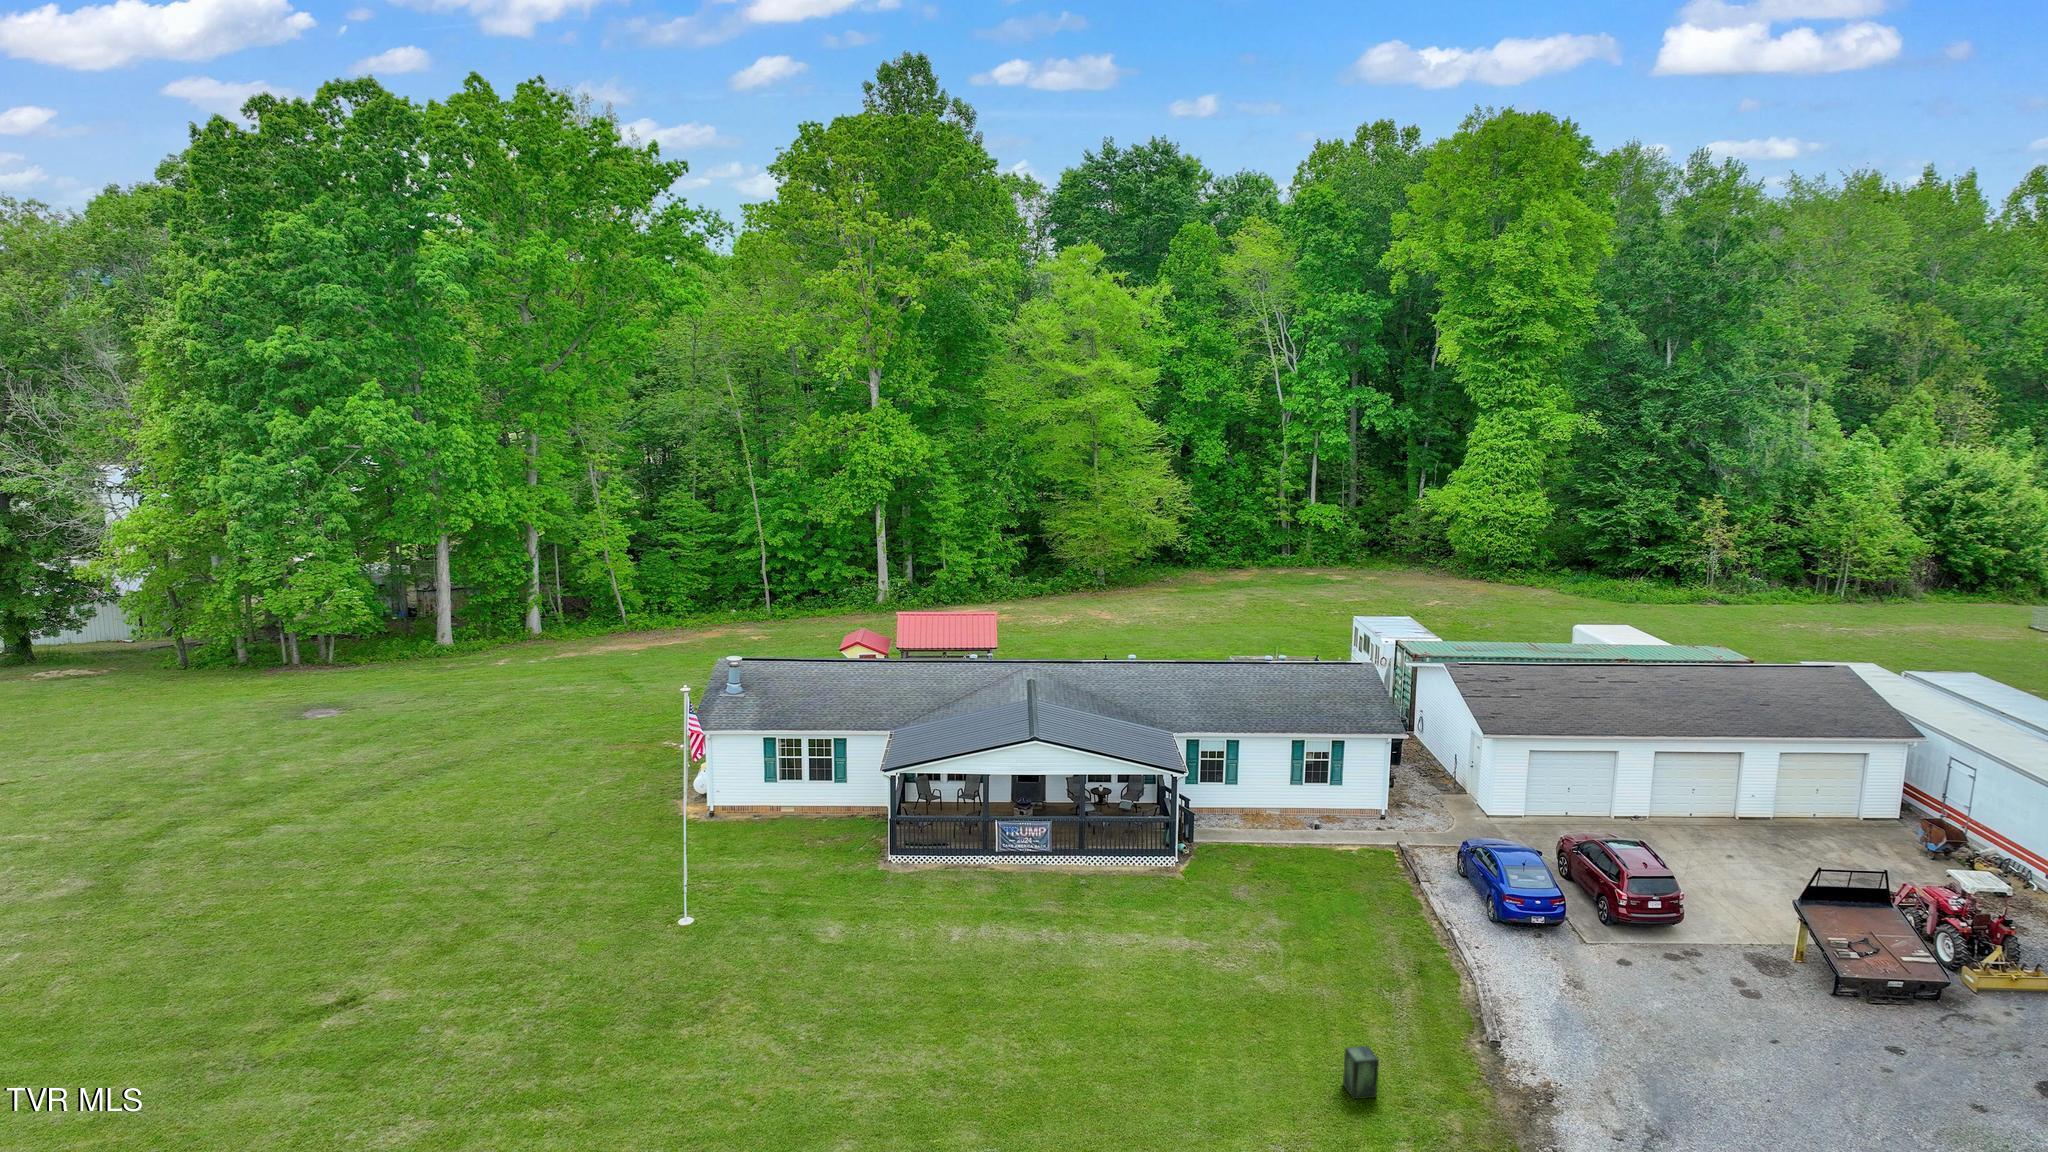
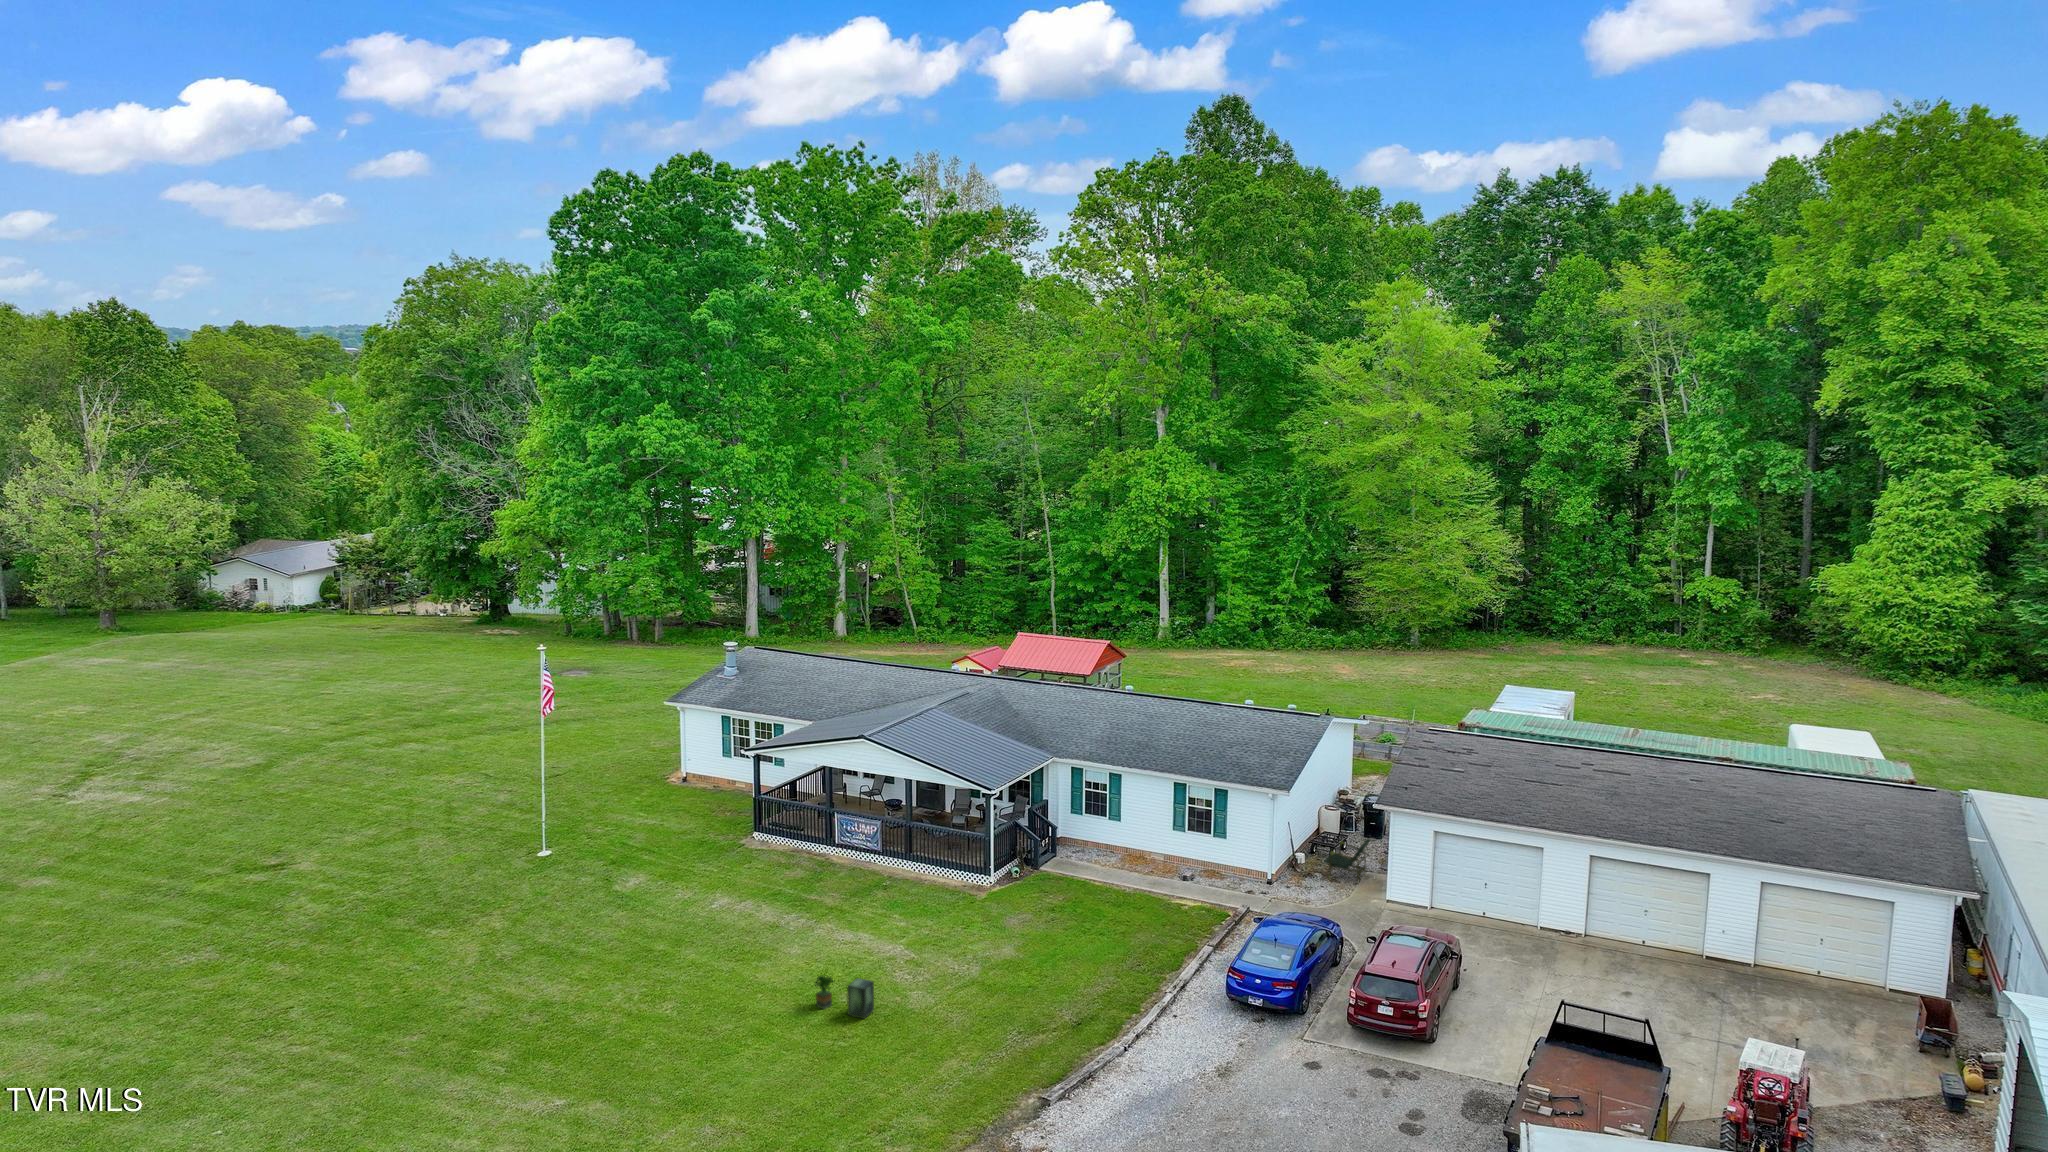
lounge chair: none [1432,762,1482,810] -> present [1324,838,1370,880]
potted tree: none [1296,1056,1326,1101] -> present [815,975,835,1009]

